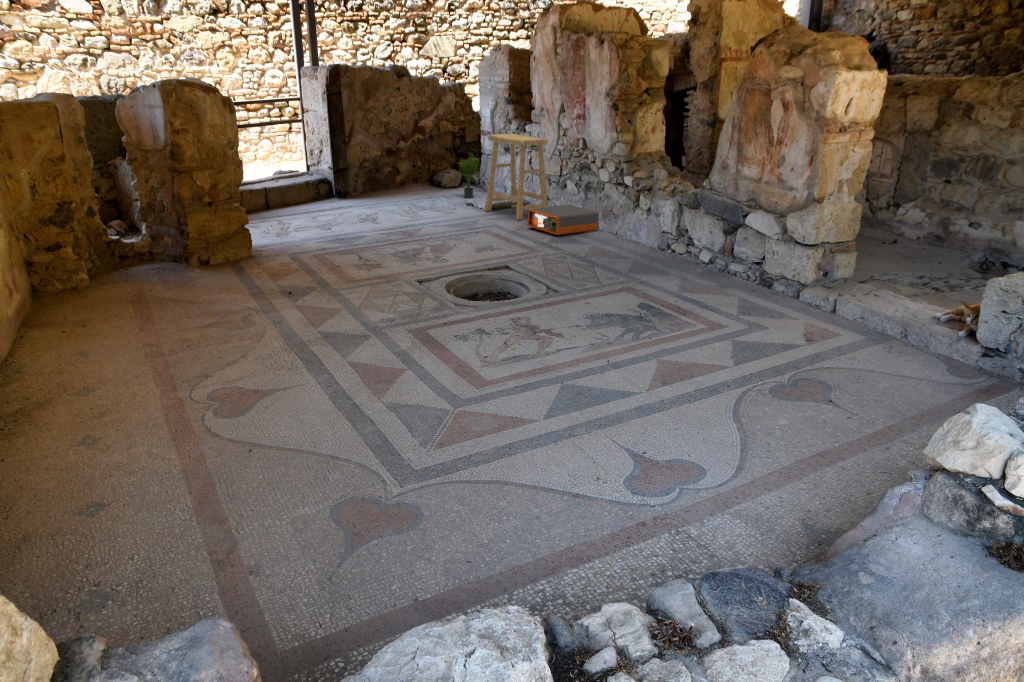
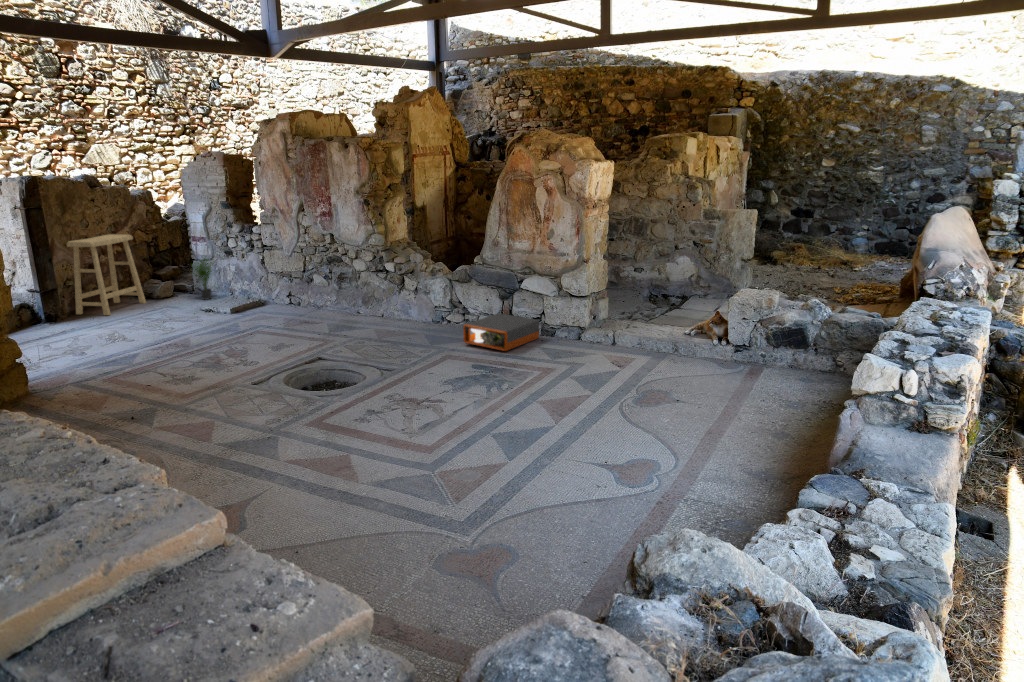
stool: present [485,134,548,220] -> present [67,234,146,315]
storage box: present [528,204,599,235] -> present [463,314,539,351]

